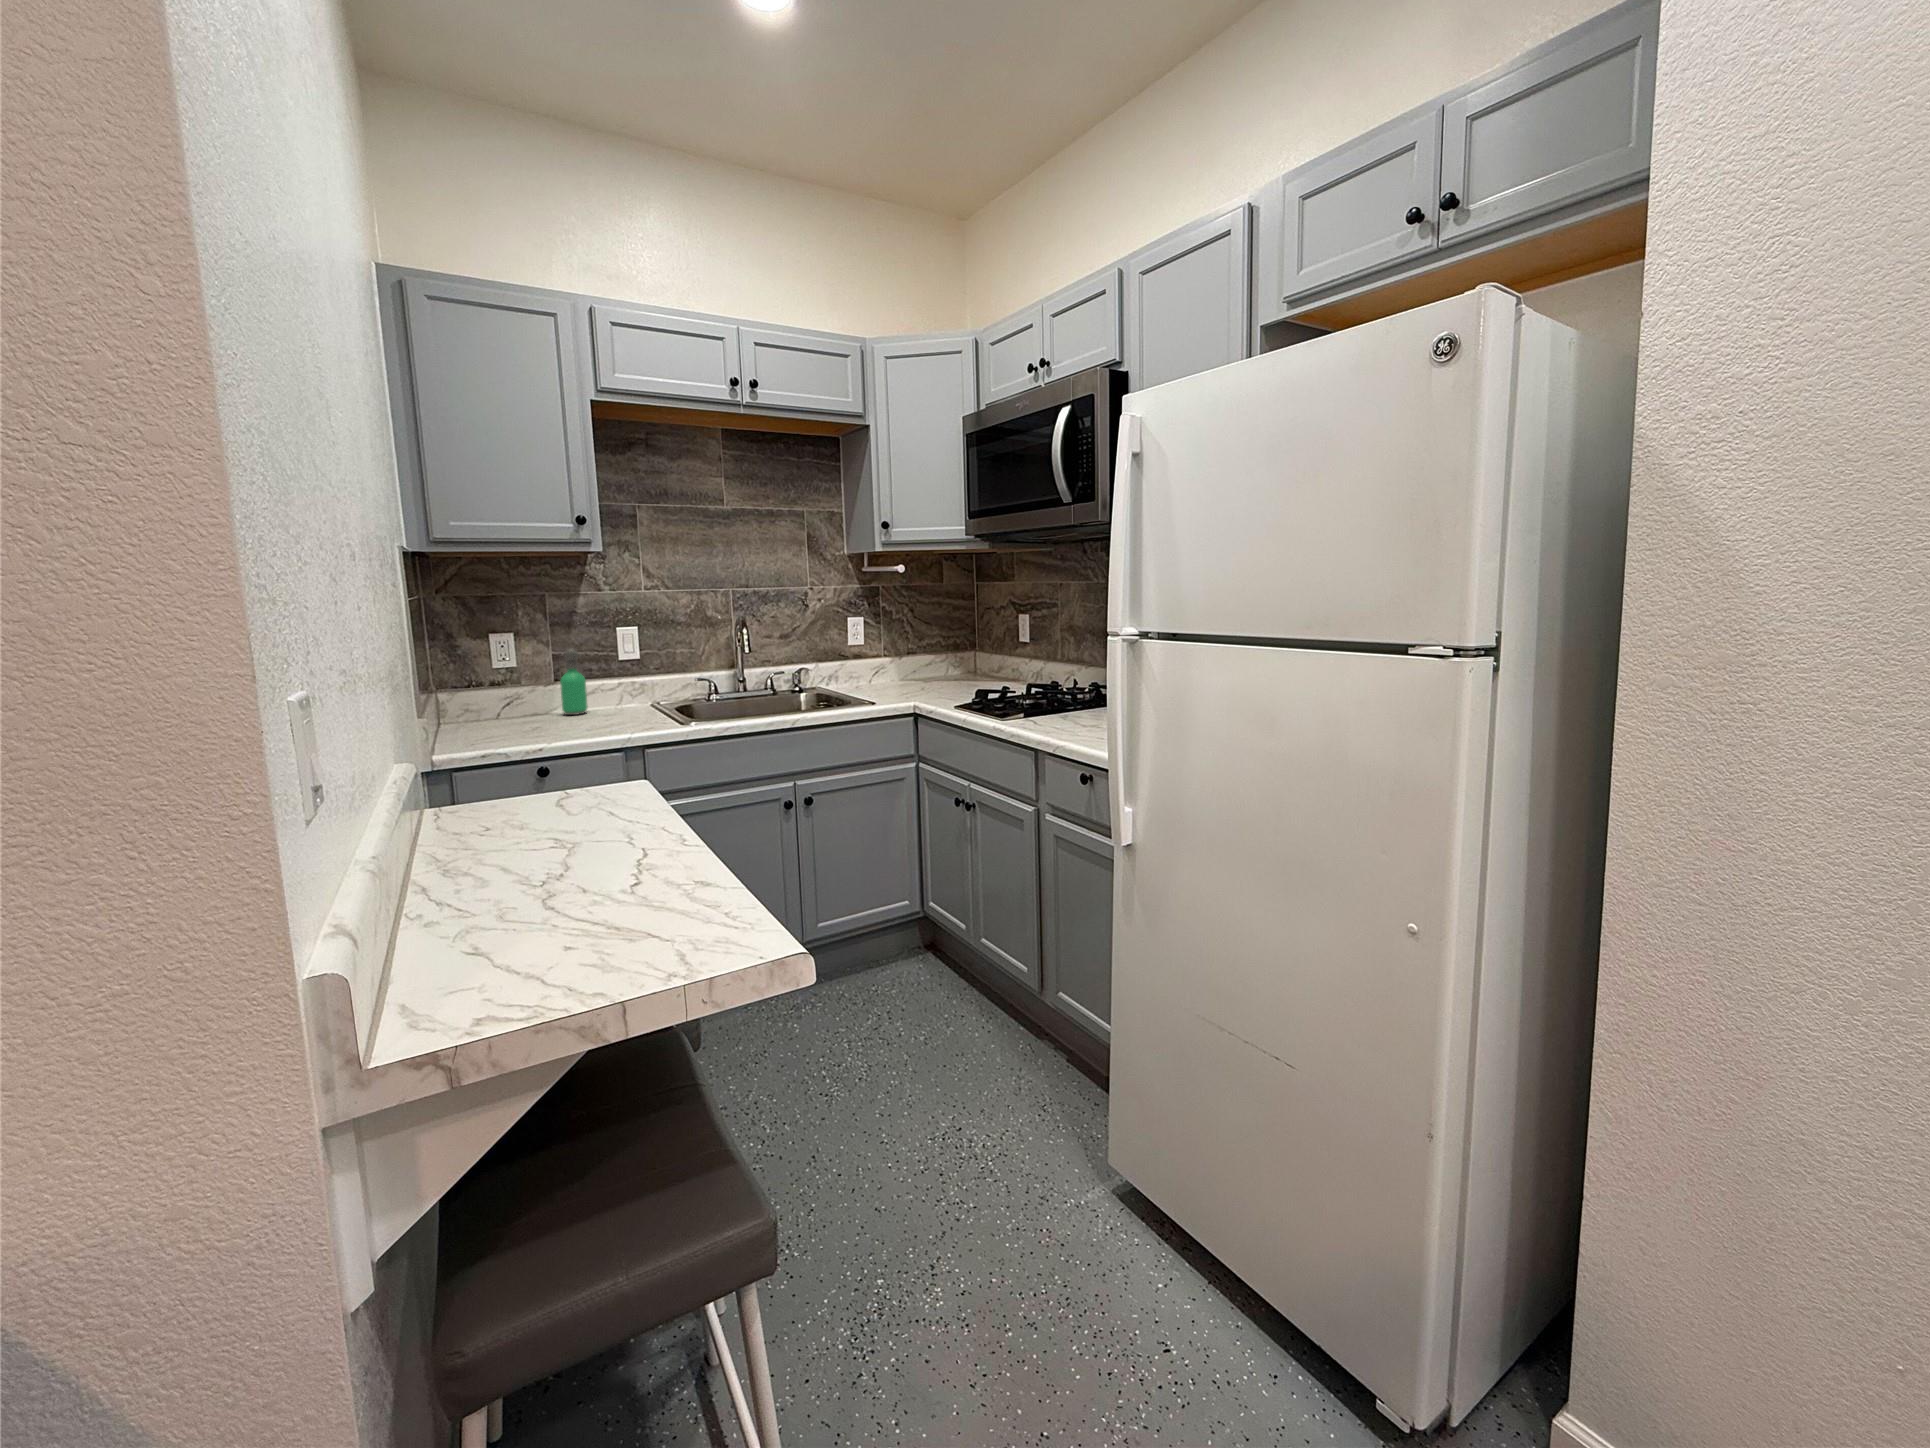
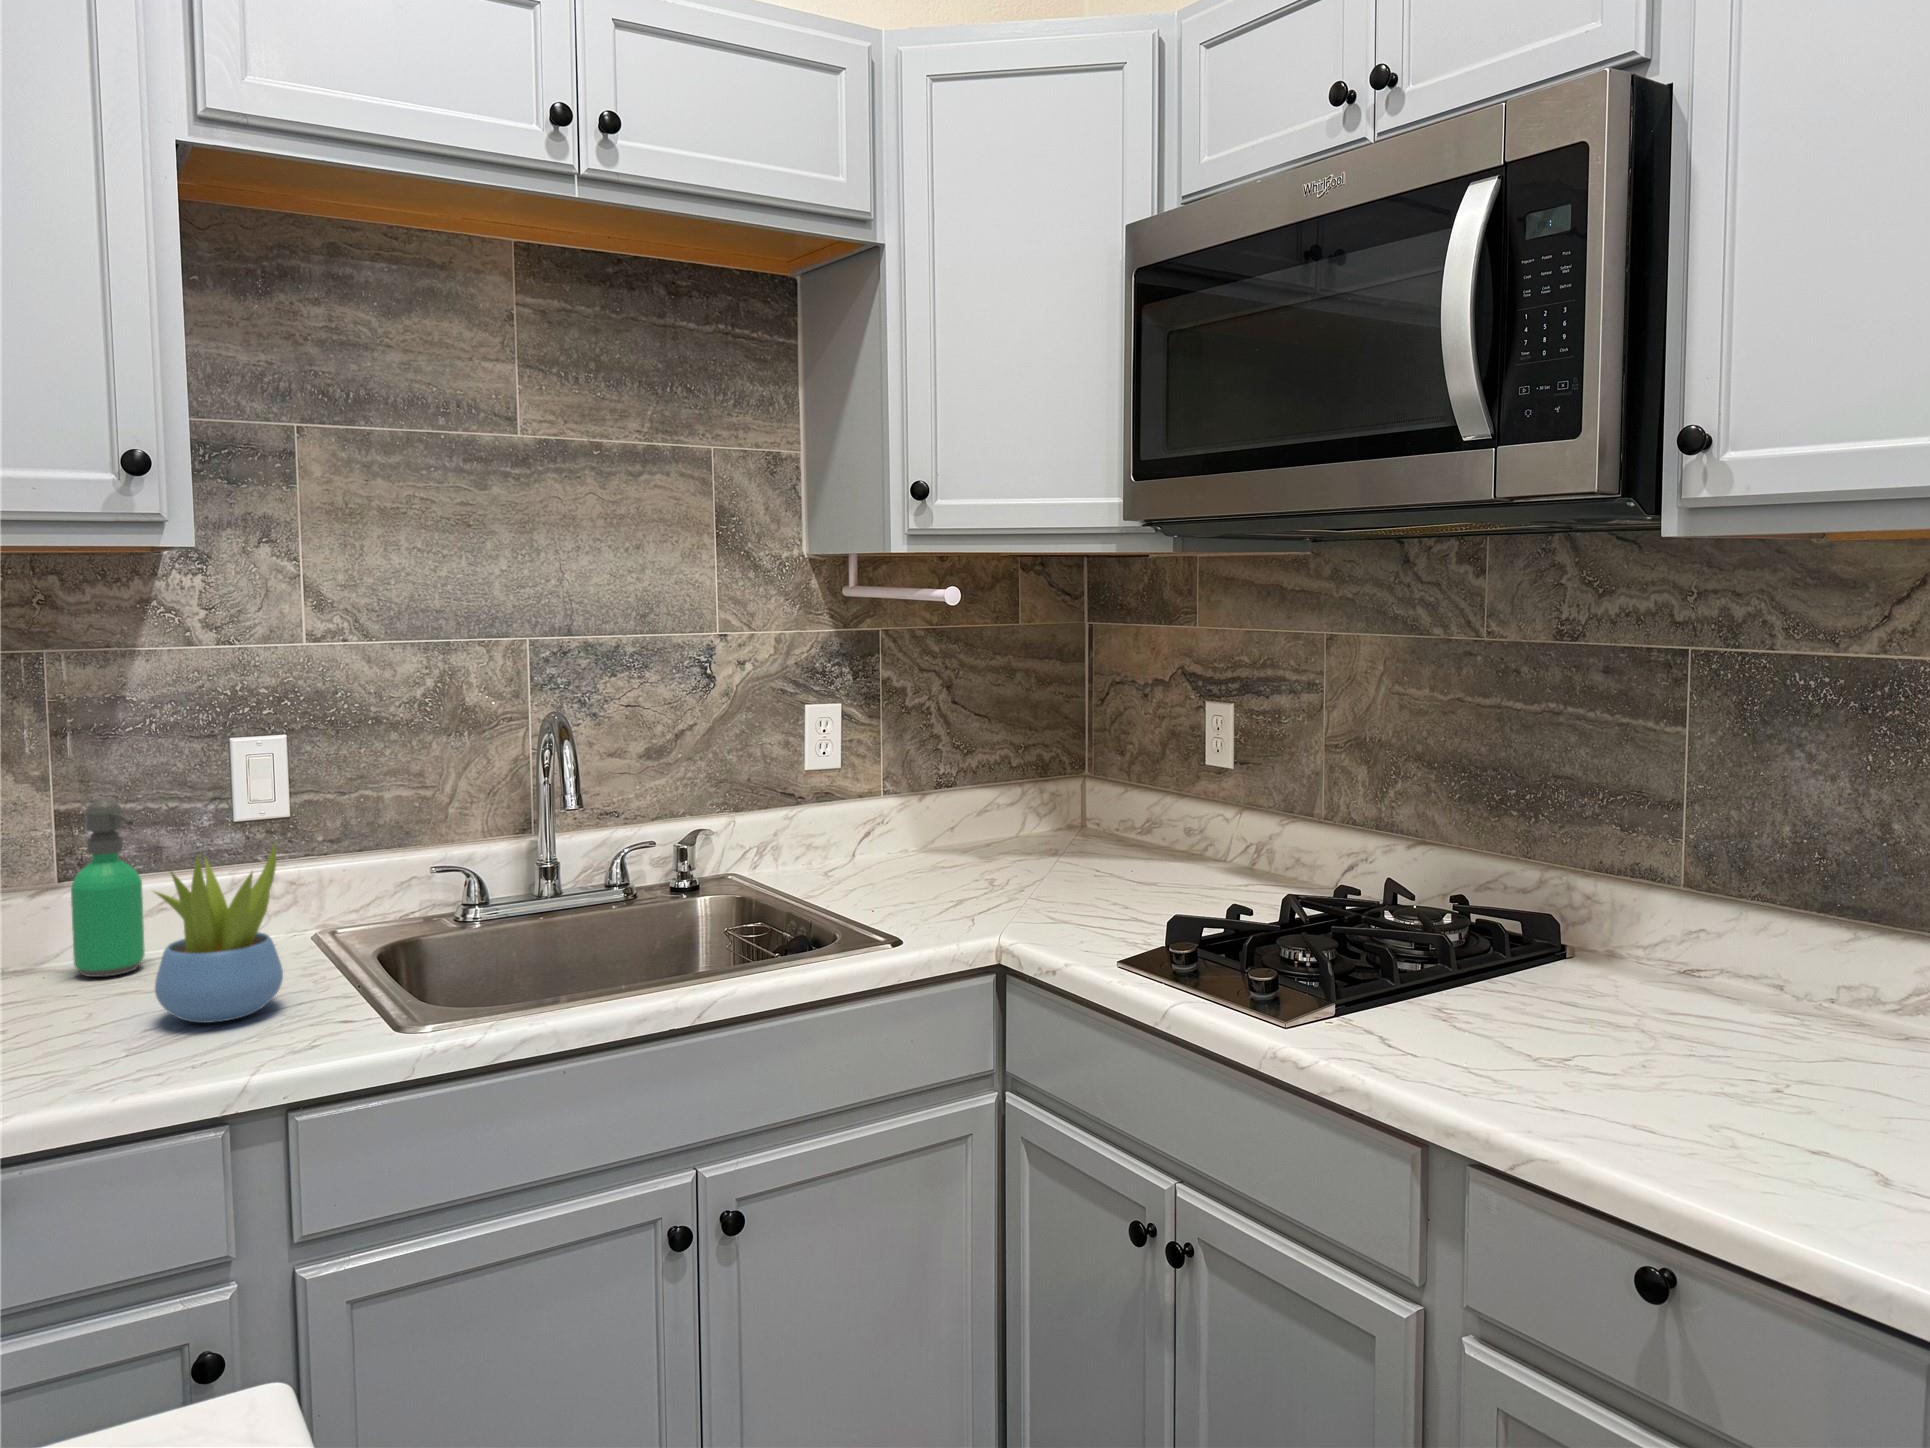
succulent plant: none [593,659,641,724] -> present [155,843,283,1023]

